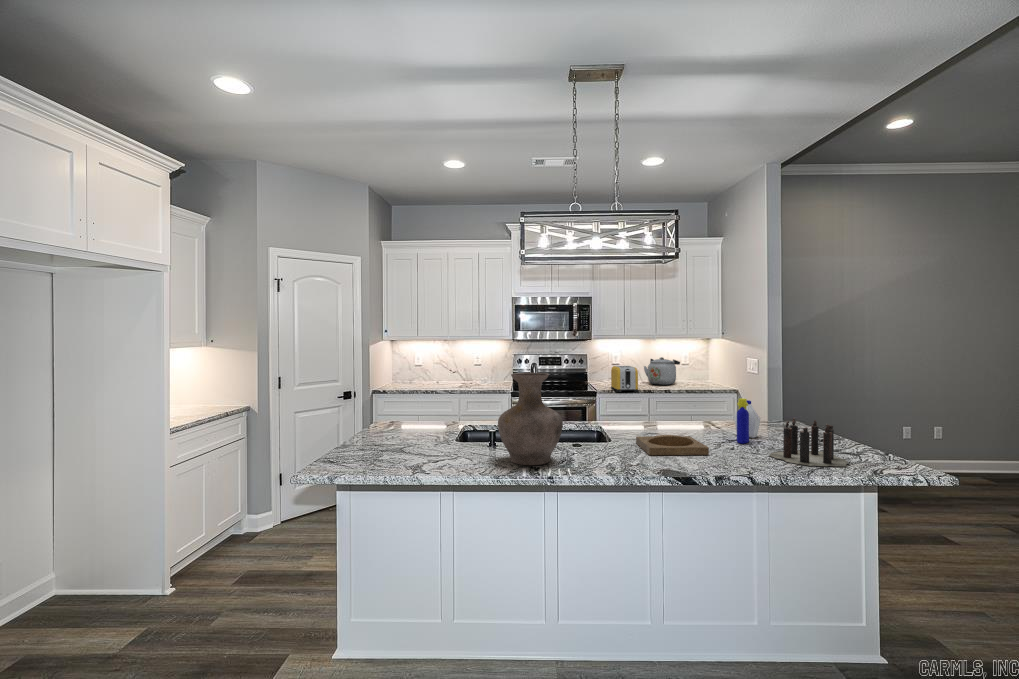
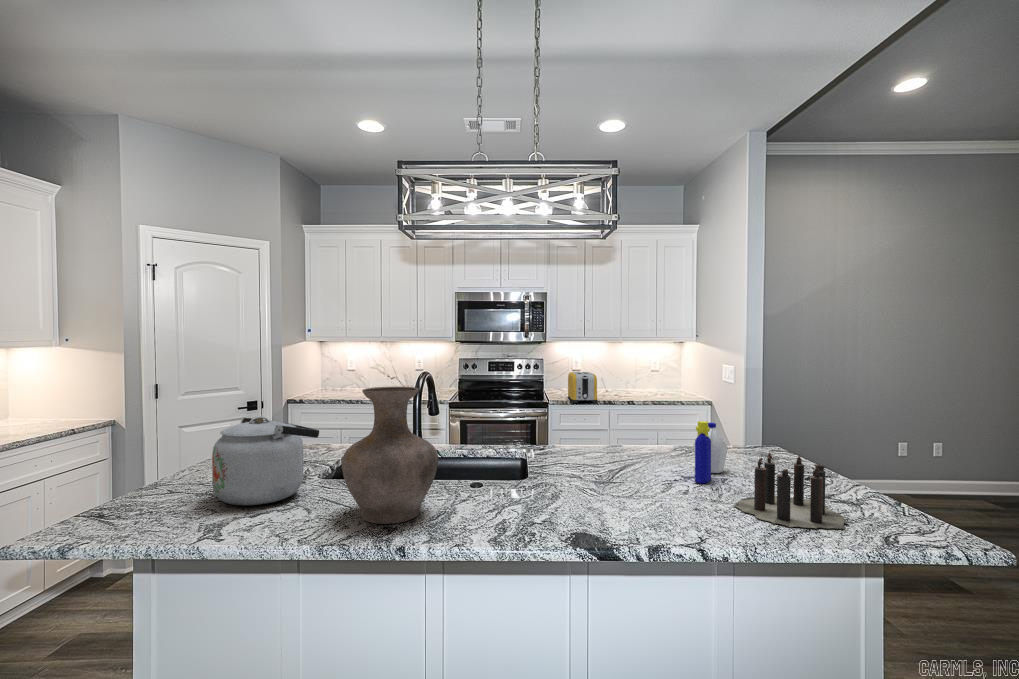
kettle: present [644,357,680,385] -> present [212,416,319,505]
tray: present [636,435,709,455] -> none [558,473,650,504]

